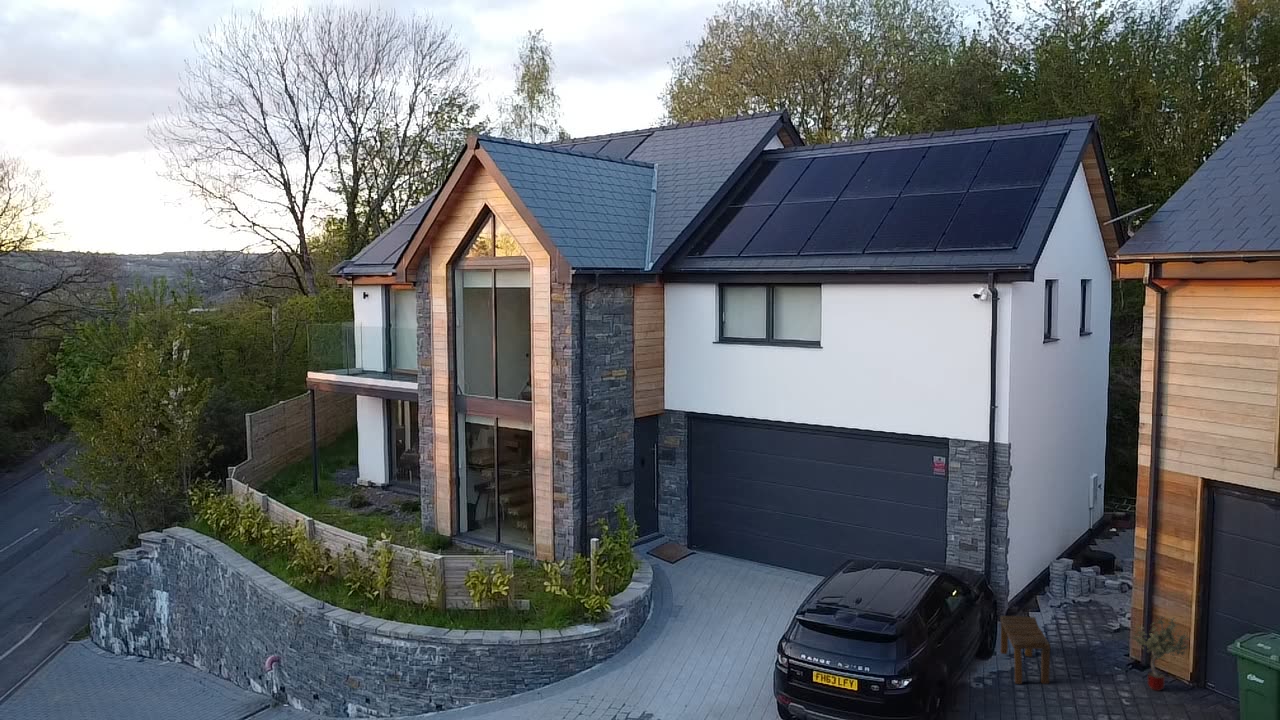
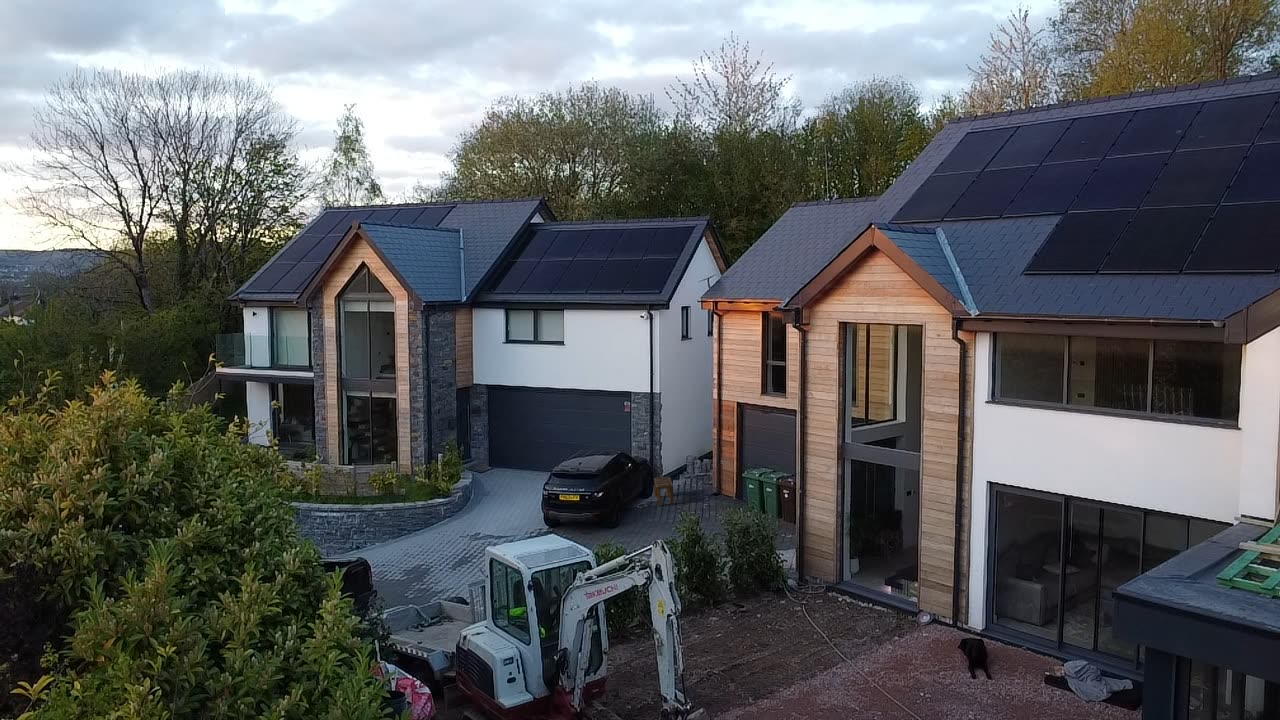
potted tree: present [1133,616,1189,690] -> none [711,467,732,503]

